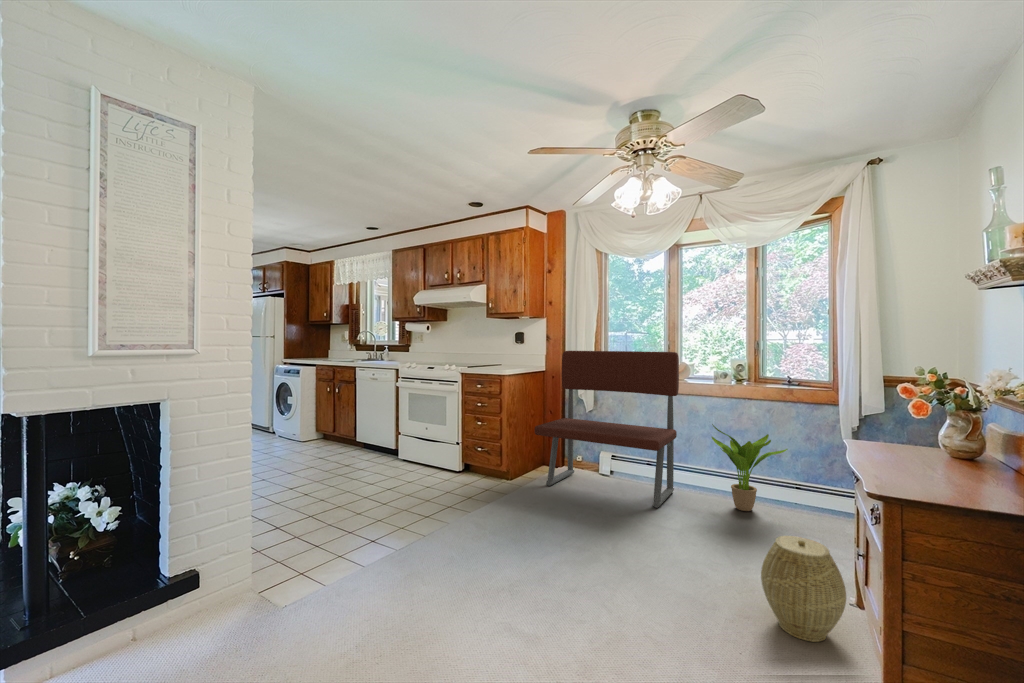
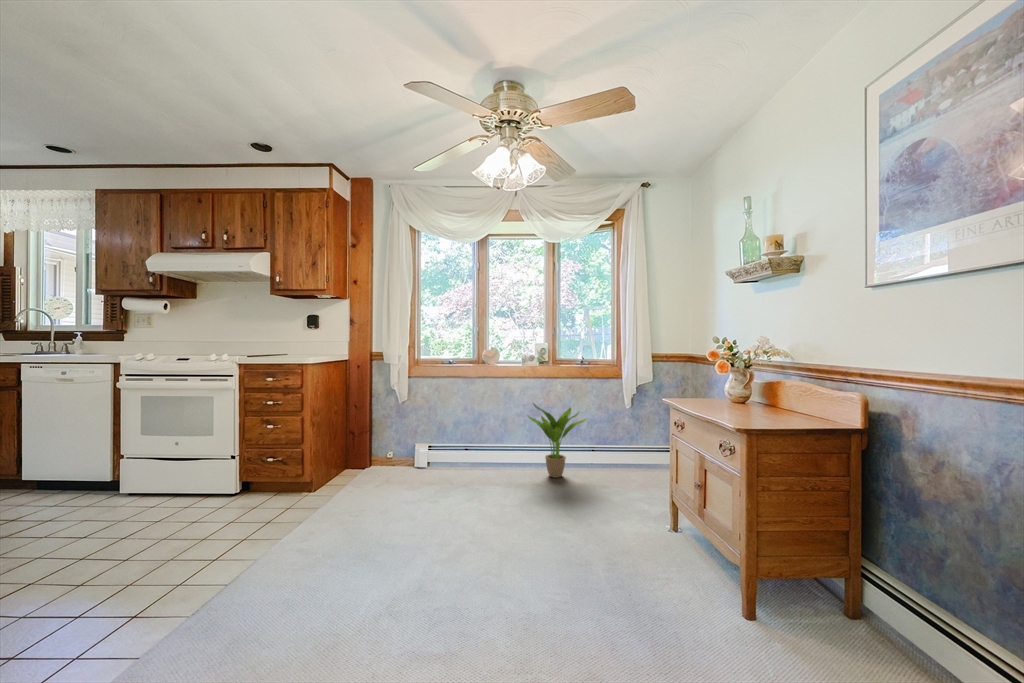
bench: present [535,351,679,508] -> none [351,336,498,490]
woven basket: present [761,536,846,642] -> none [628,490,693,577]

